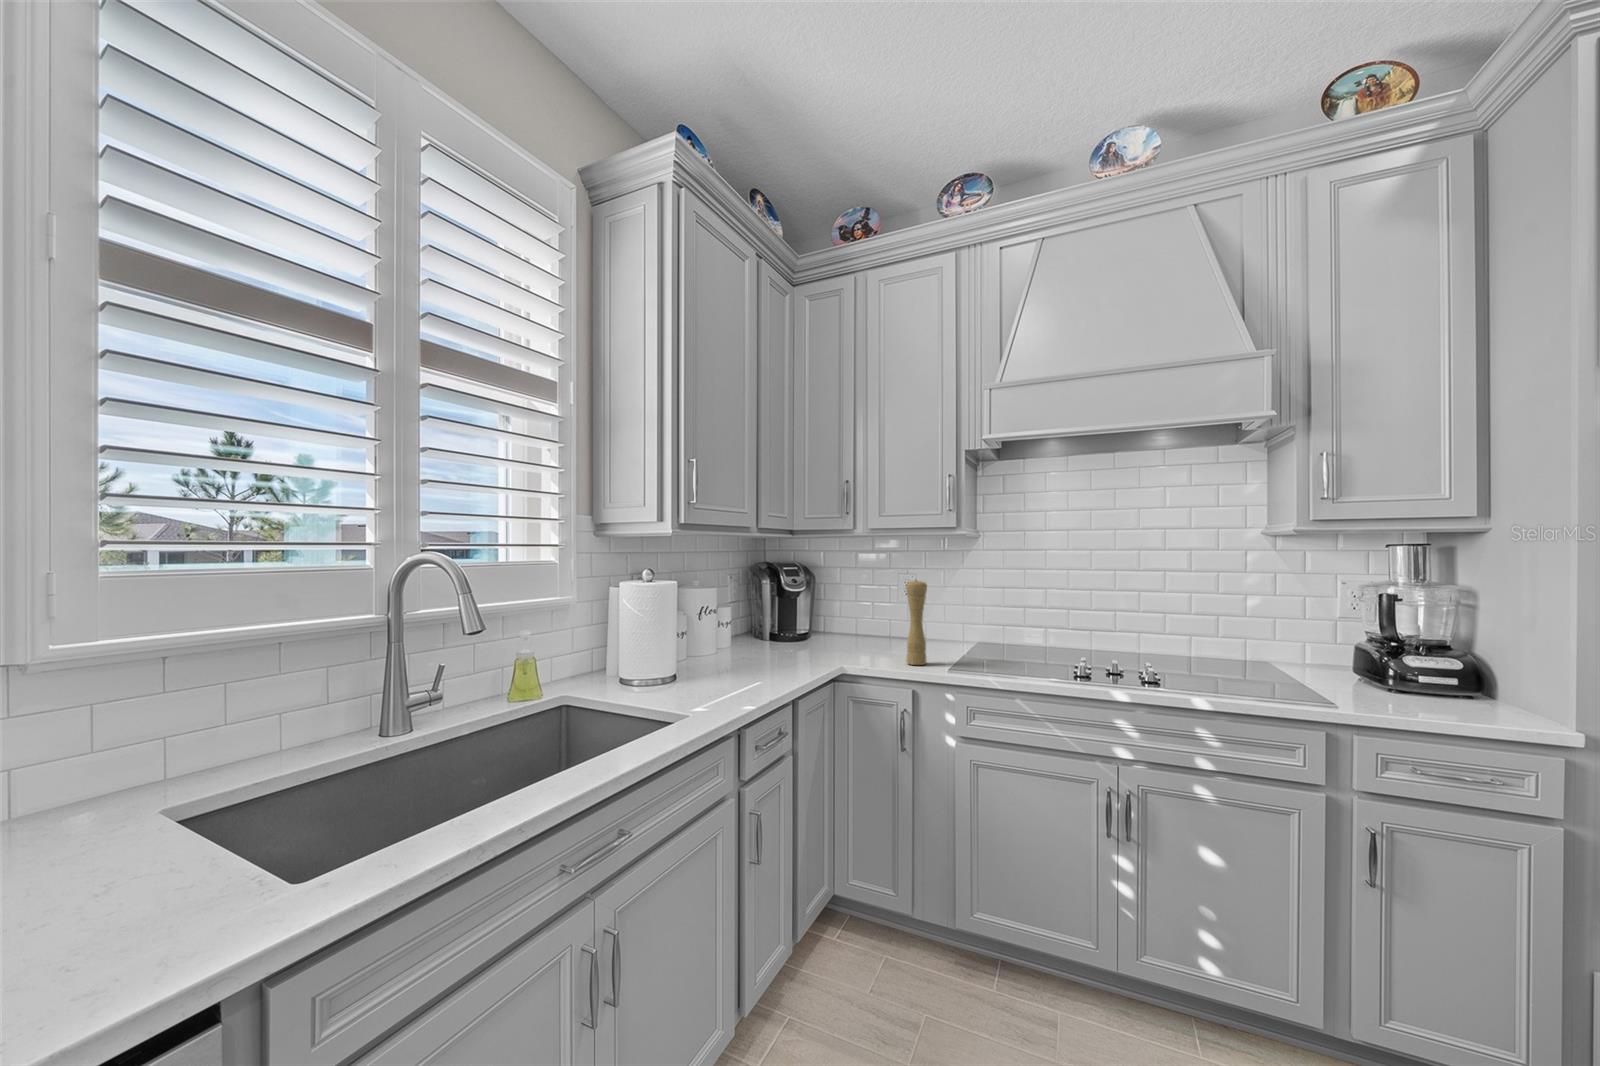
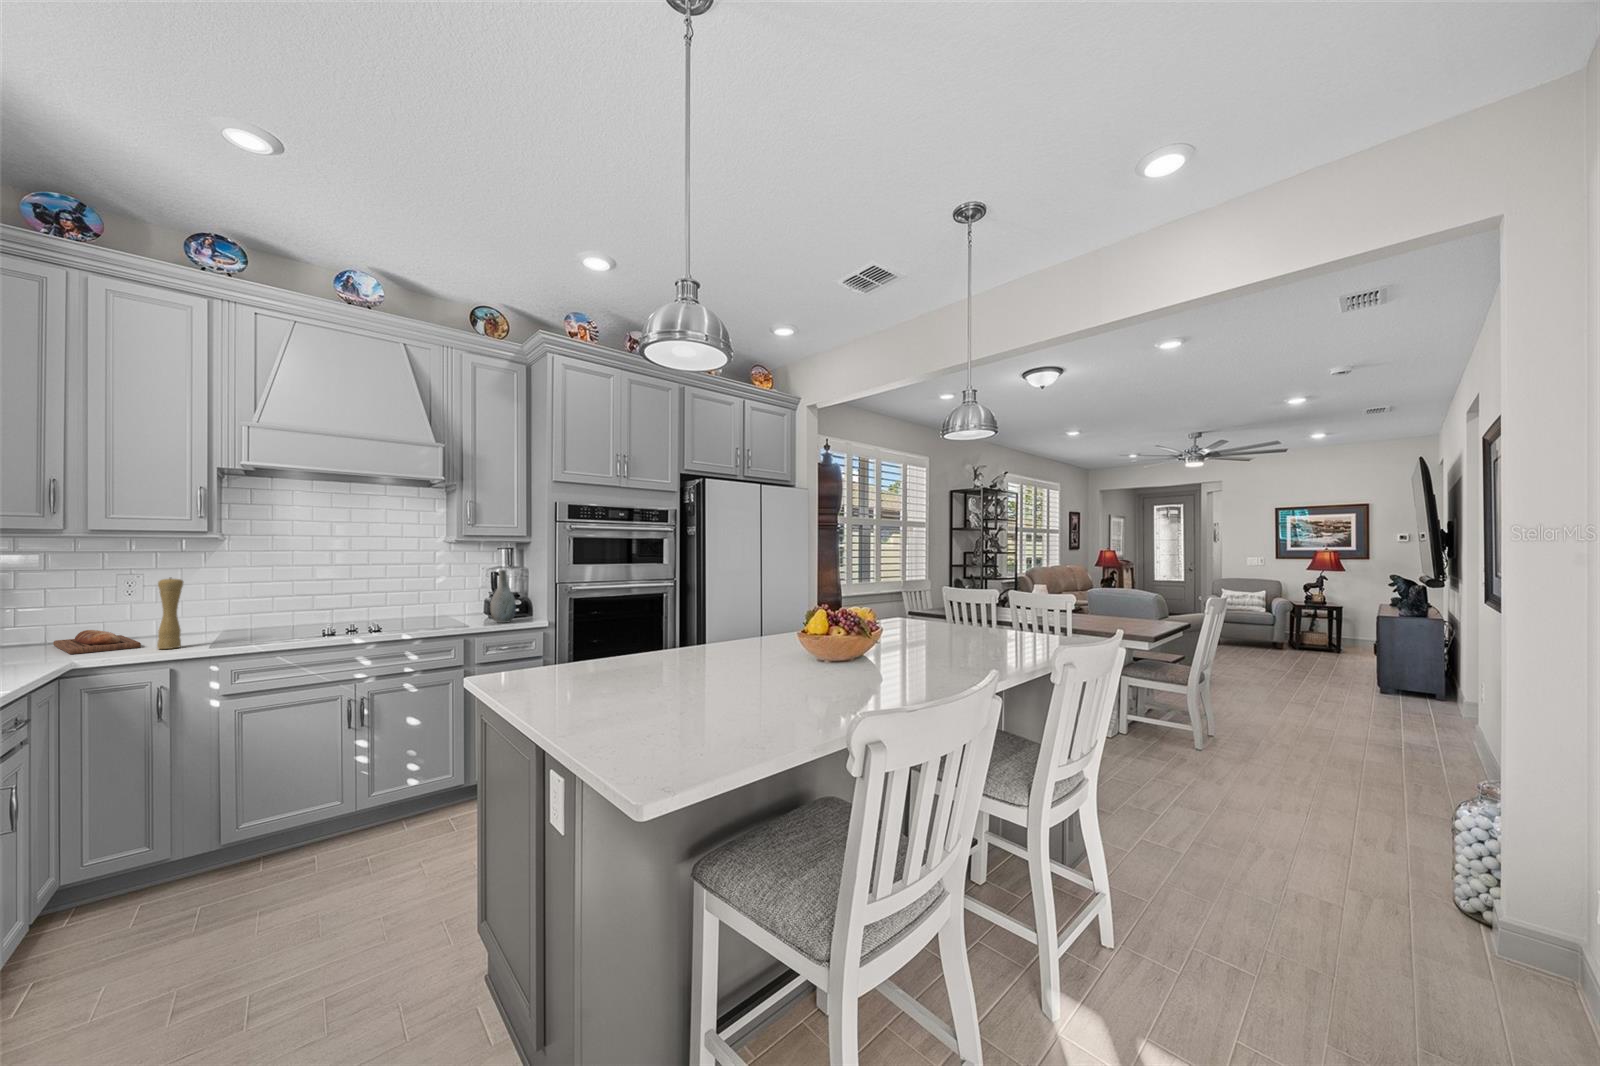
vase: none [1377,592,1447,709] -> present [490,570,516,623]
bread loaf: none [847,630,902,657] -> present [53,630,141,654]

